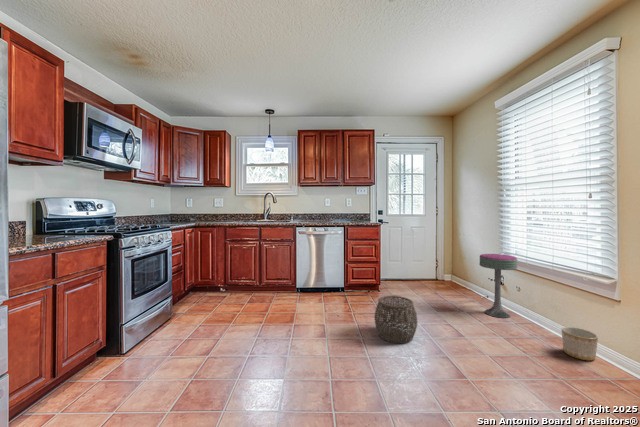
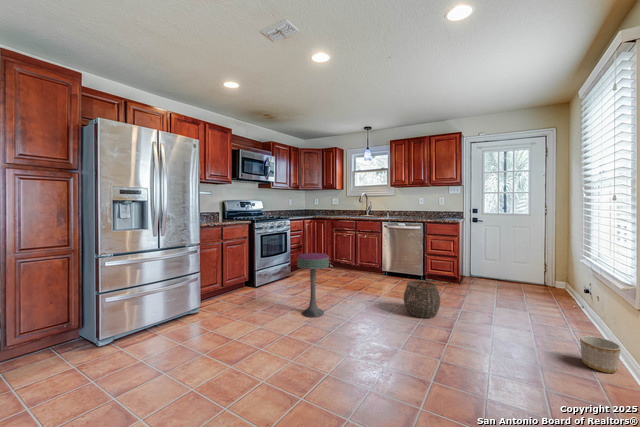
bar stool: present [479,254,517,318] -> present [297,253,329,317]

